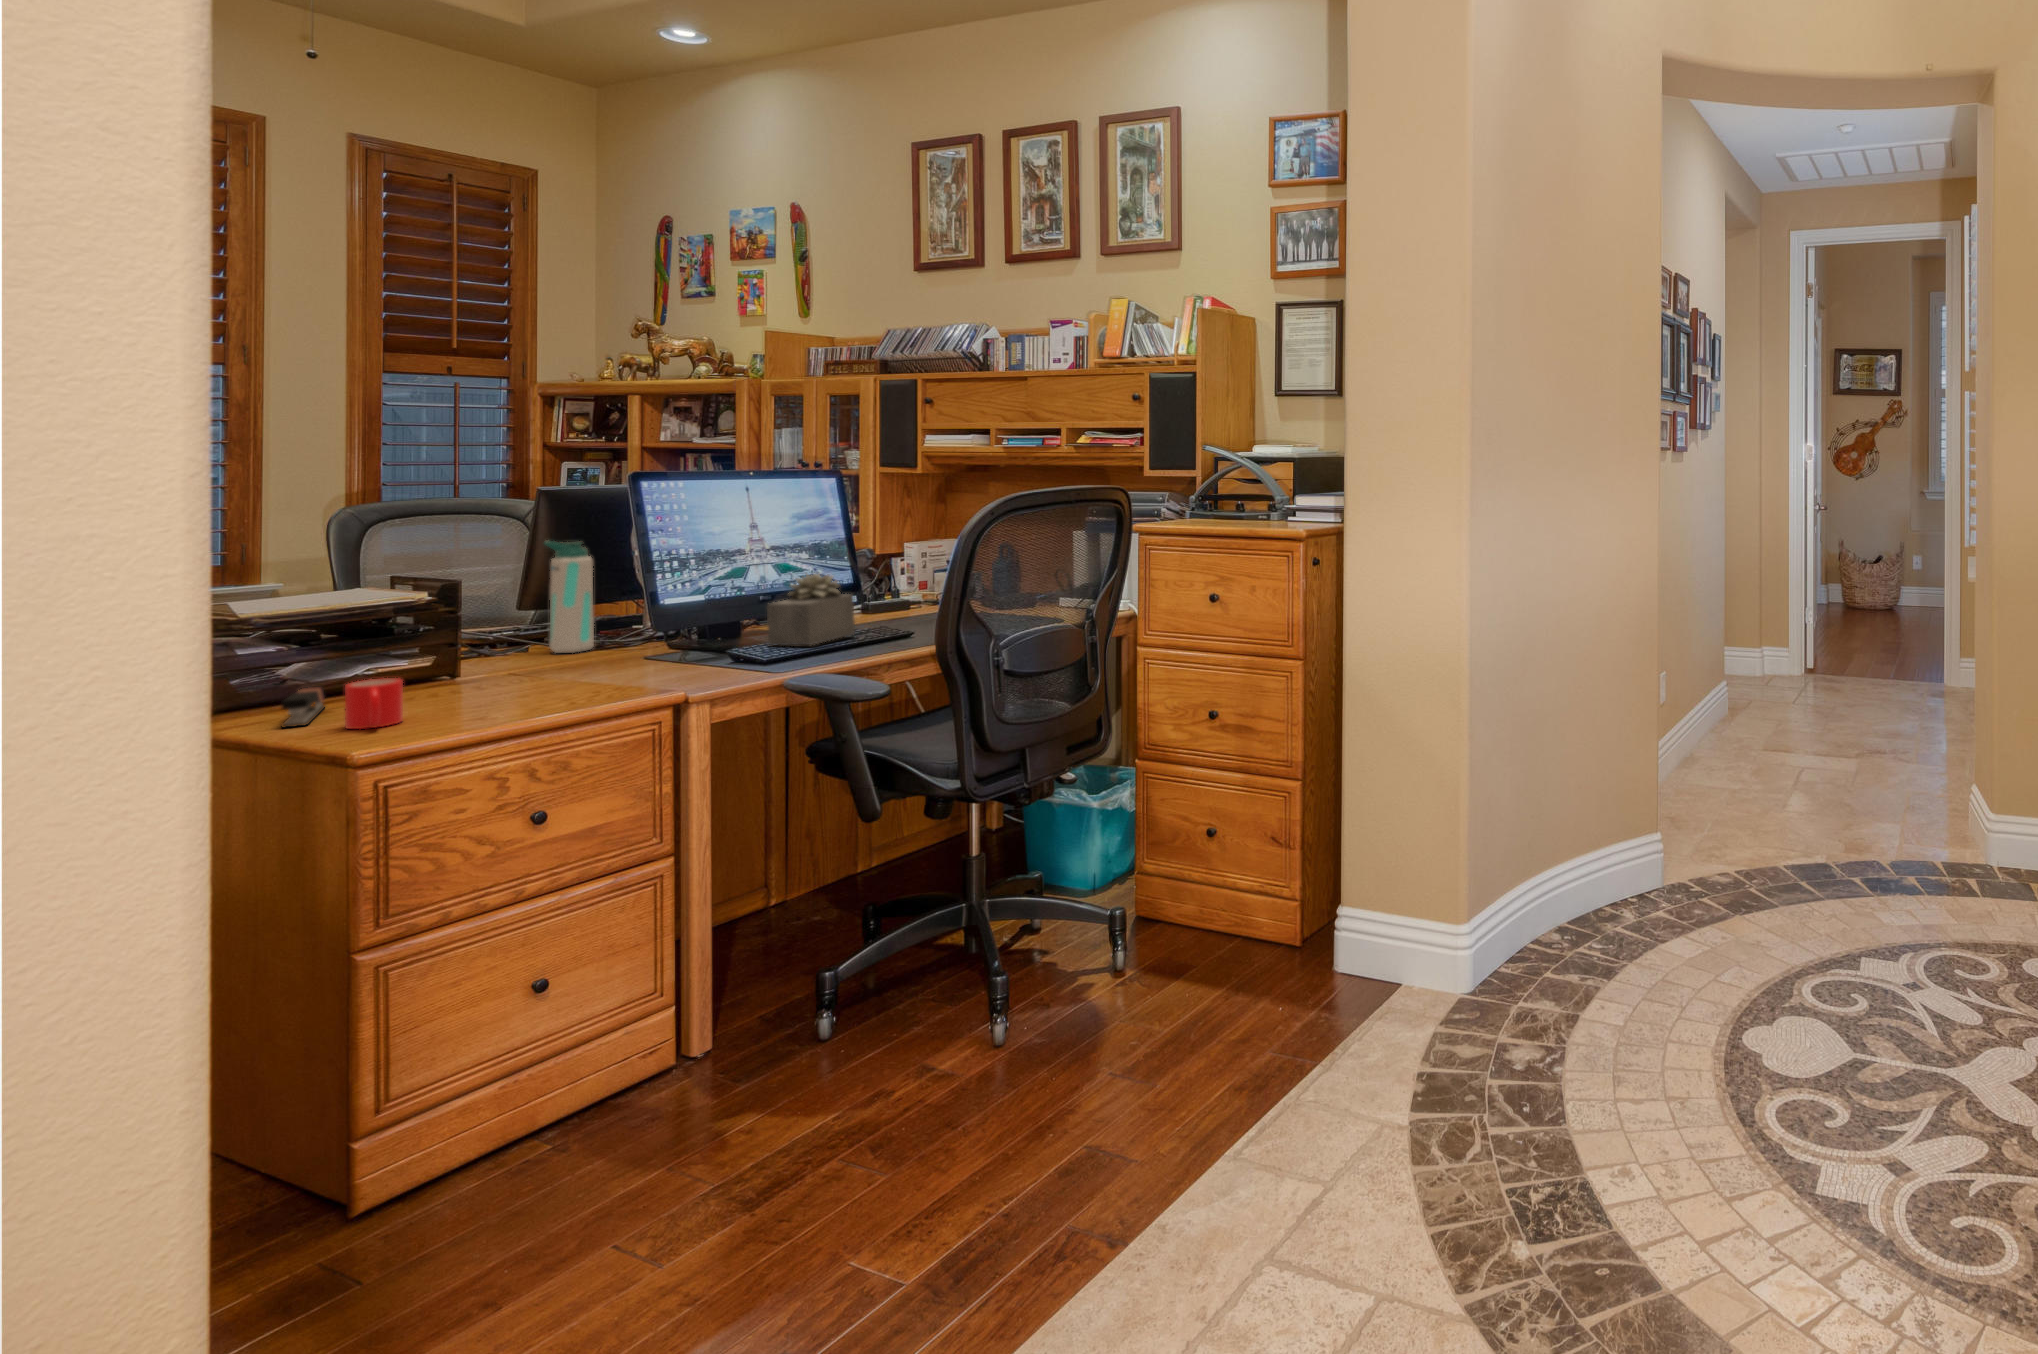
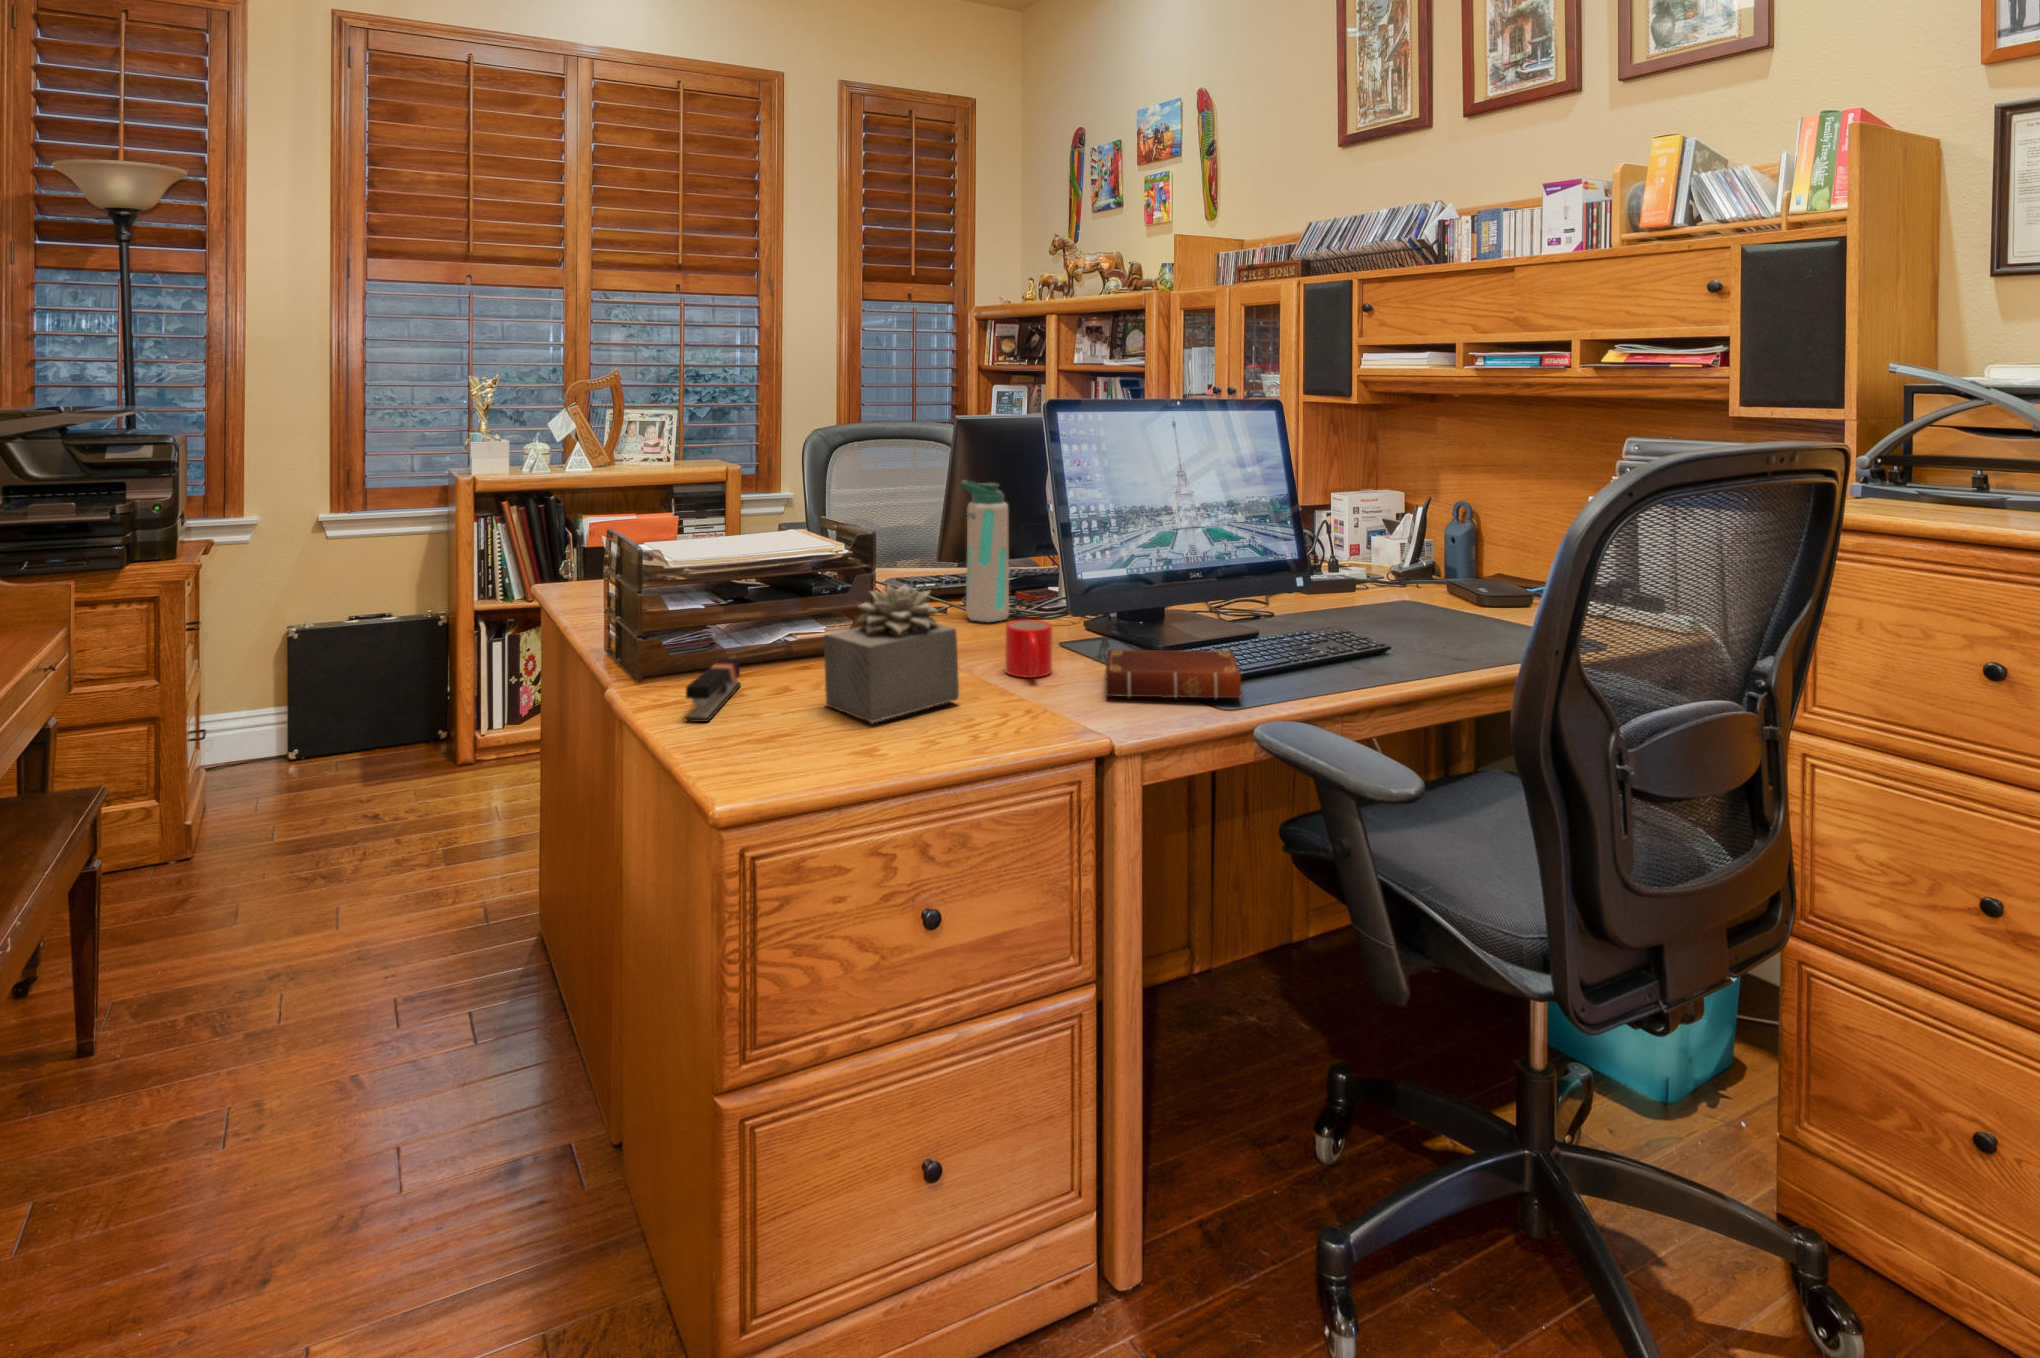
succulent plant: present [767,574,855,646] -> present [824,585,959,722]
book: none [682,638,789,674] -> present [1106,650,1241,698]
mug: present [345,678,403,729] -> present [1005,620,1052,678]

